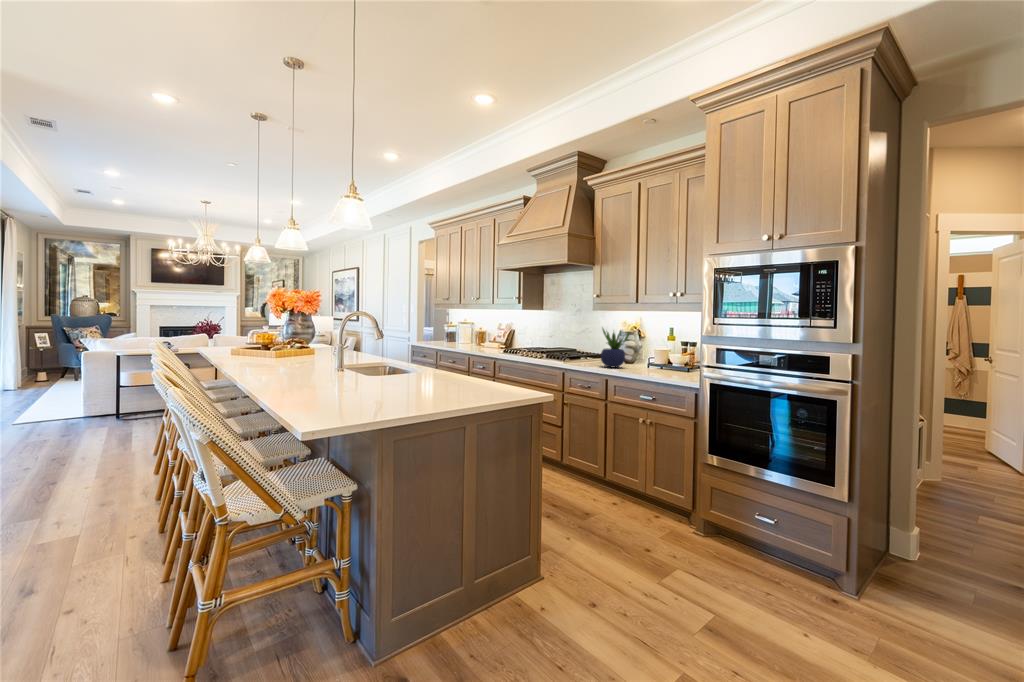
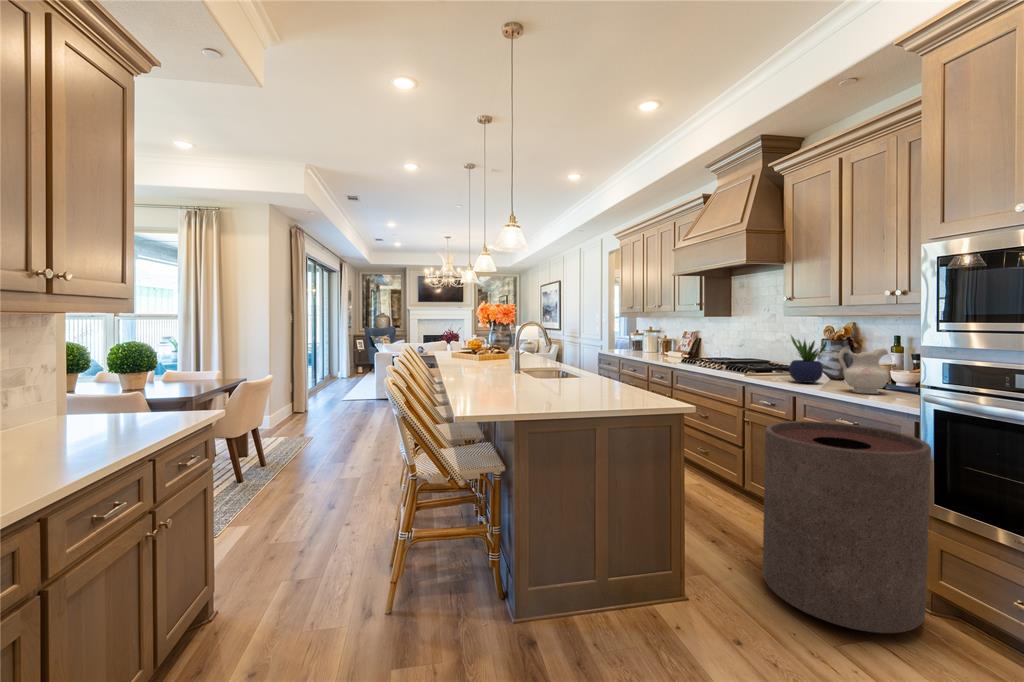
ceramic pitcher: none [640,336,672,374] -> present [839,347,889,394]
trash can: none [592,397,707,553] -> present [762,421,931,633]

